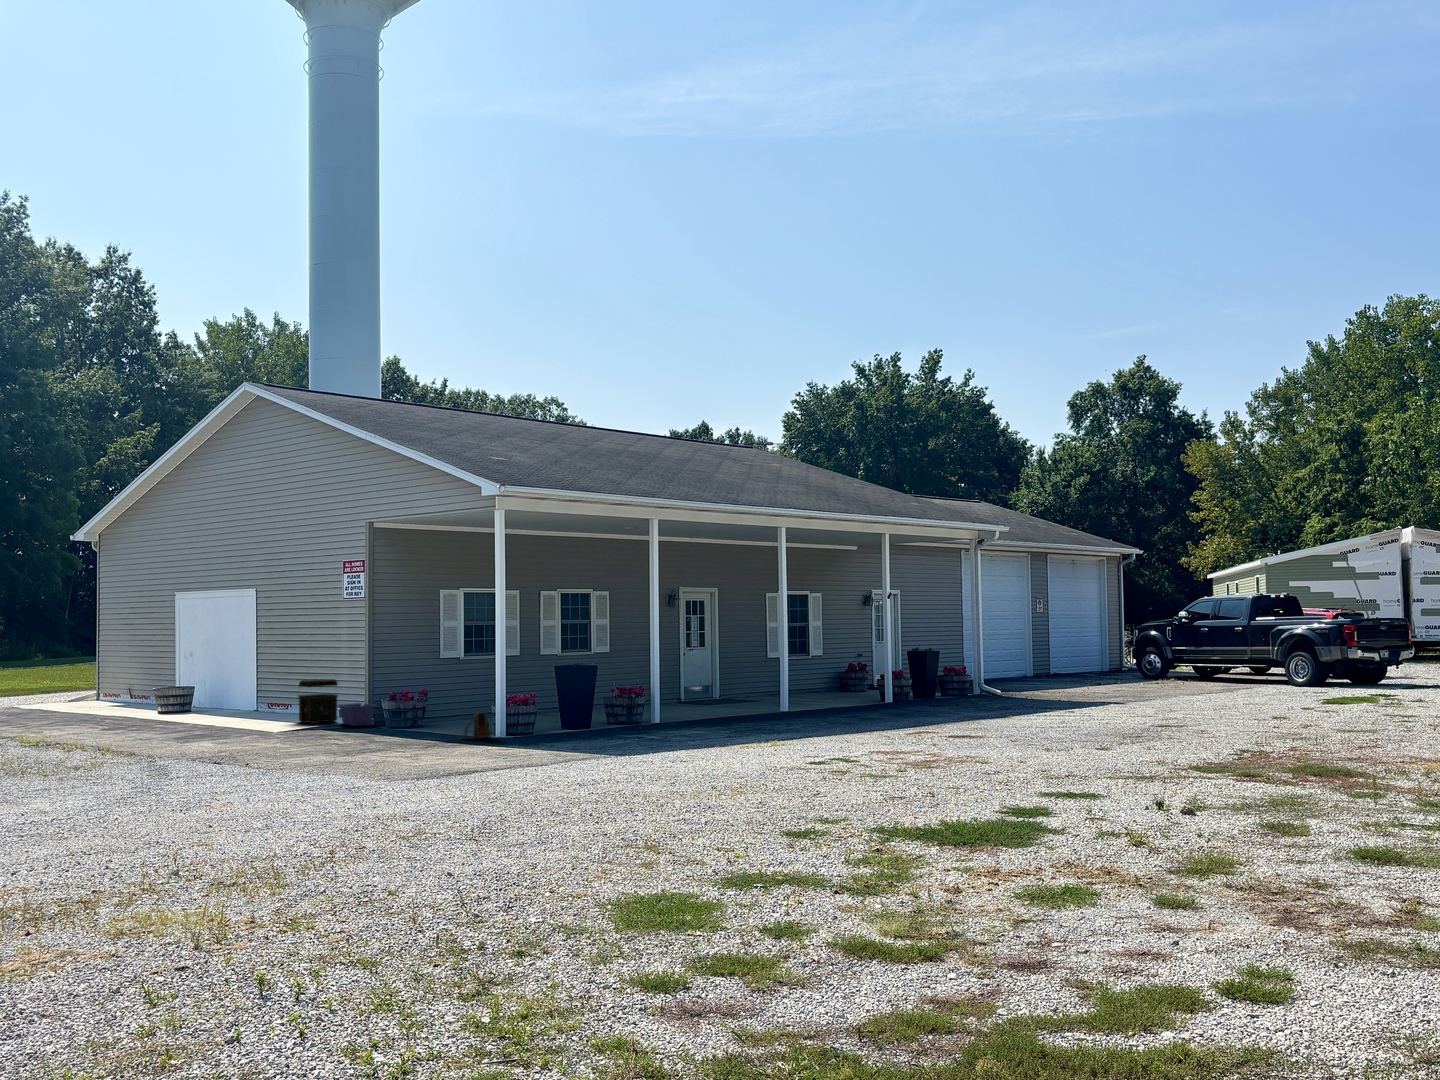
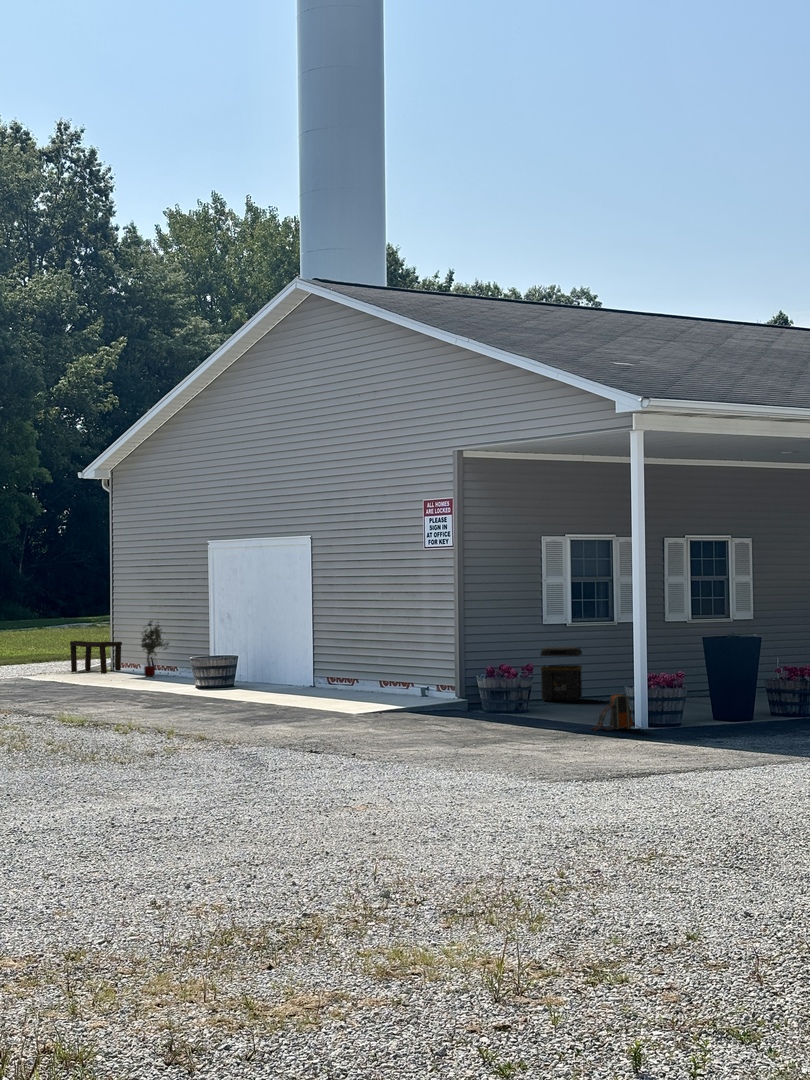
potted tree: none [116,658,143,705] -> present [141,621,169,677]
bench: none [56,676,103,703] -> present [70,641,122,673]
toolbox: present [298,679,338,723] -> present [540,647,582,701]
storage bin: present [337,703,376,726] -> none [421,680,472,709]

